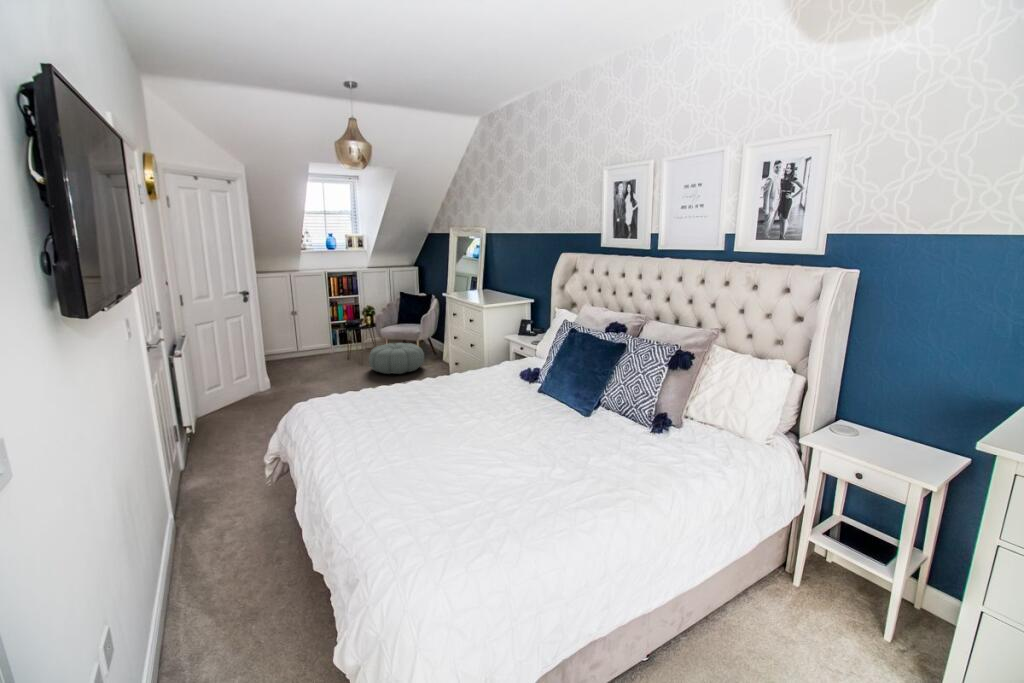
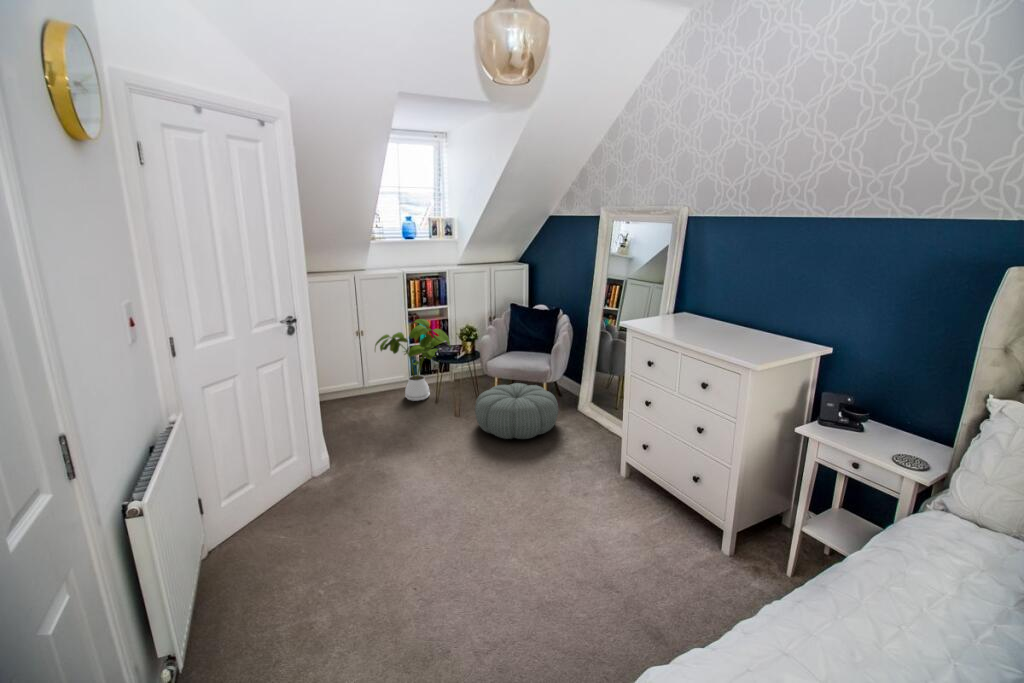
house plant: none [304,302,359,359] -> present [375,319,451,401]

